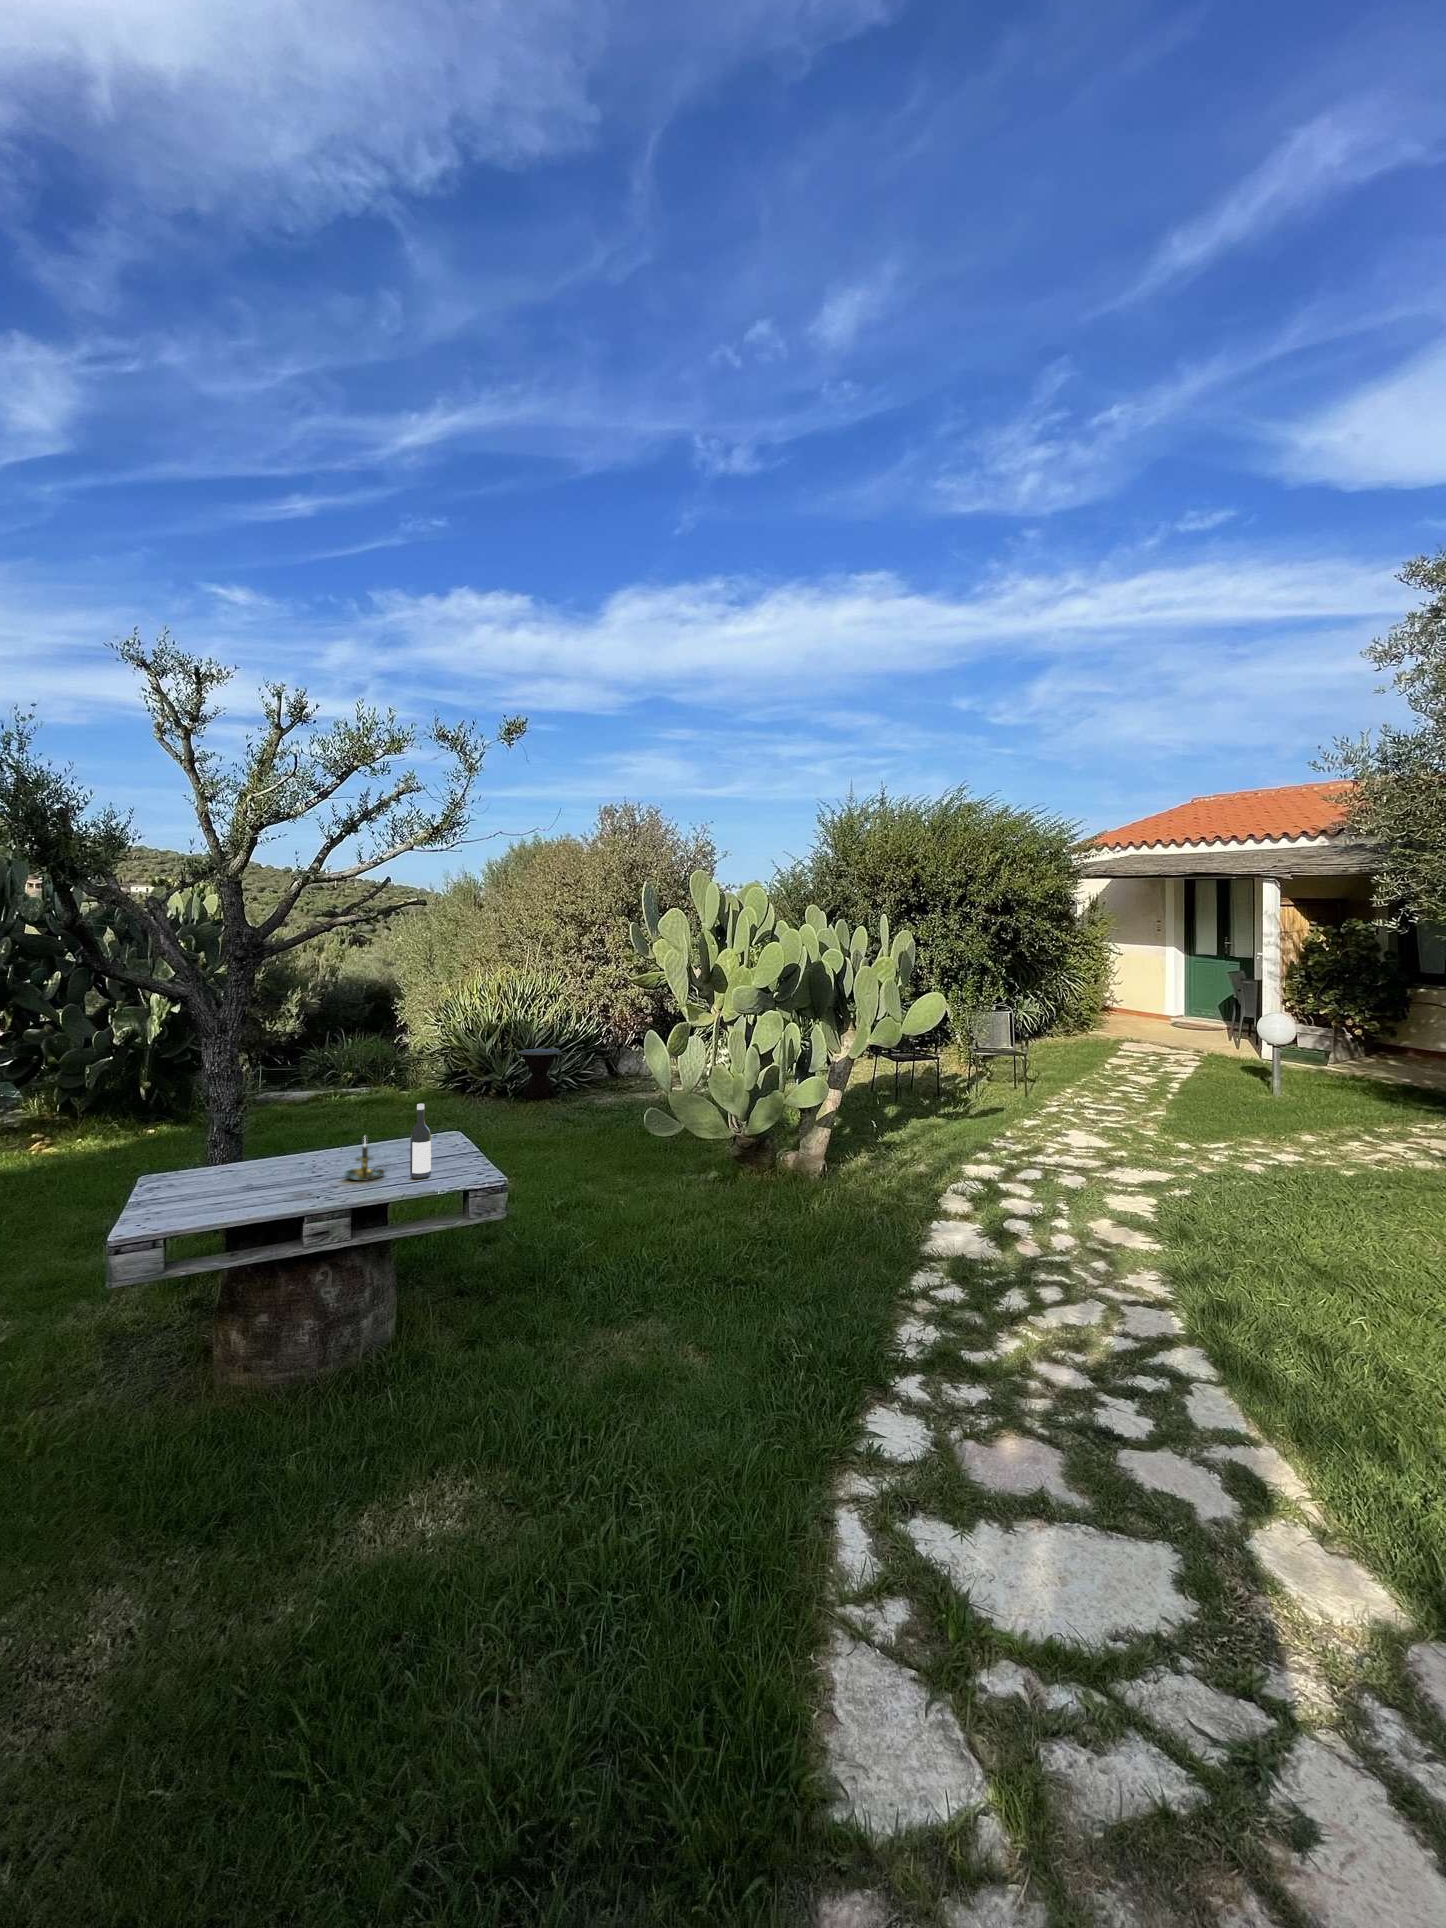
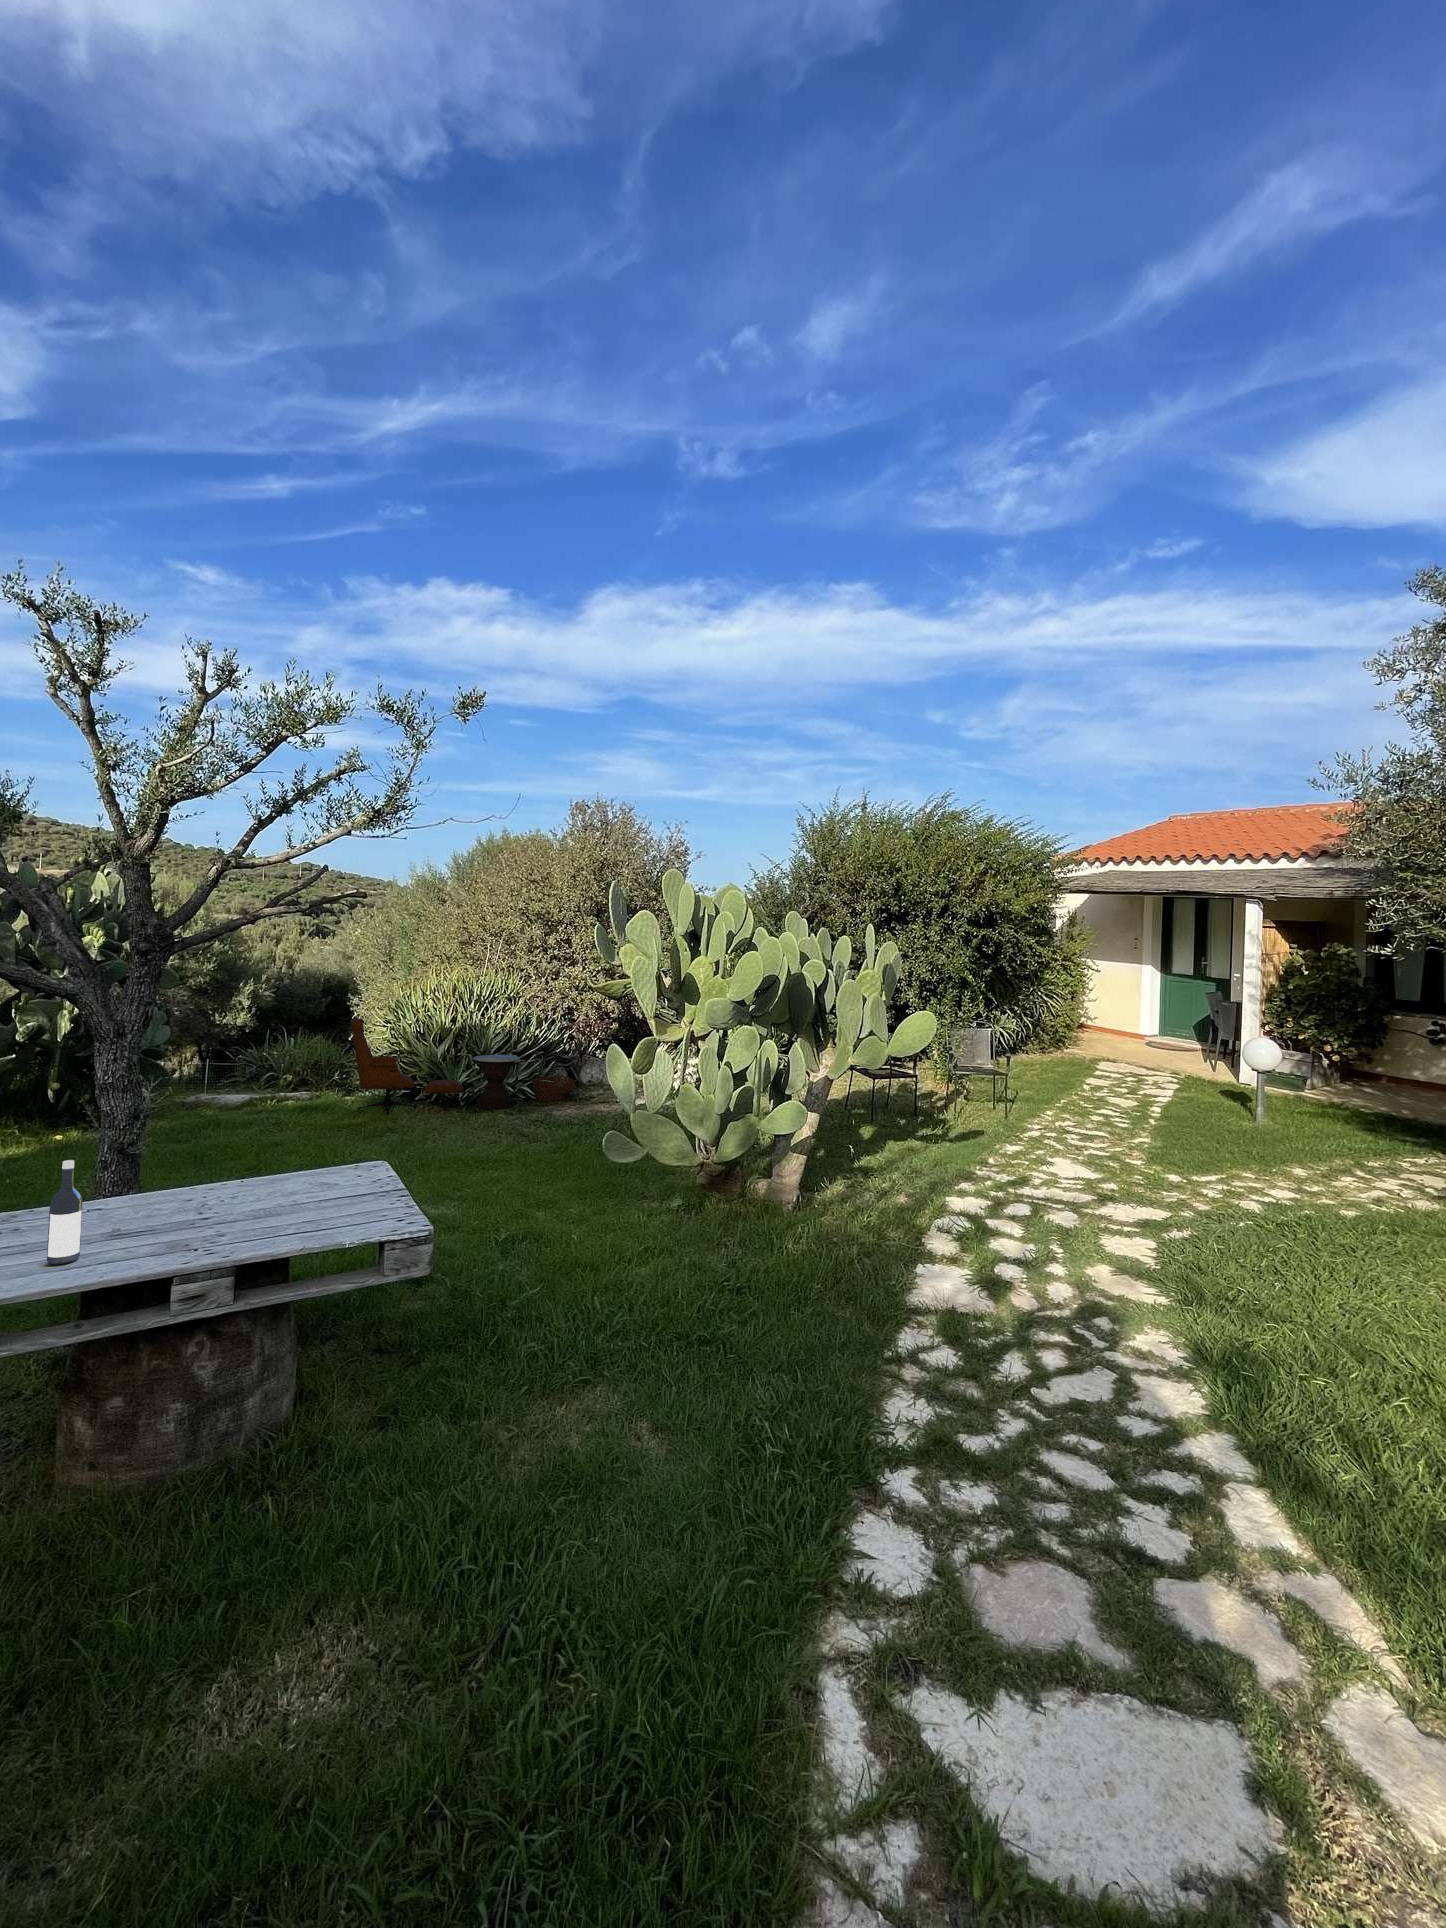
lounge chair: none [404,1018,511,1106] -> present [351,1018,464,1114]
basket: none [572,1068,613,1091] -> present [532,1076,575,1101]
wine bottle: present [410,1104,431,1179] -> present [47,1160,82,1265]
candle holder: present [344,1136,386,1181] -> none [229,1170,287,1226]

